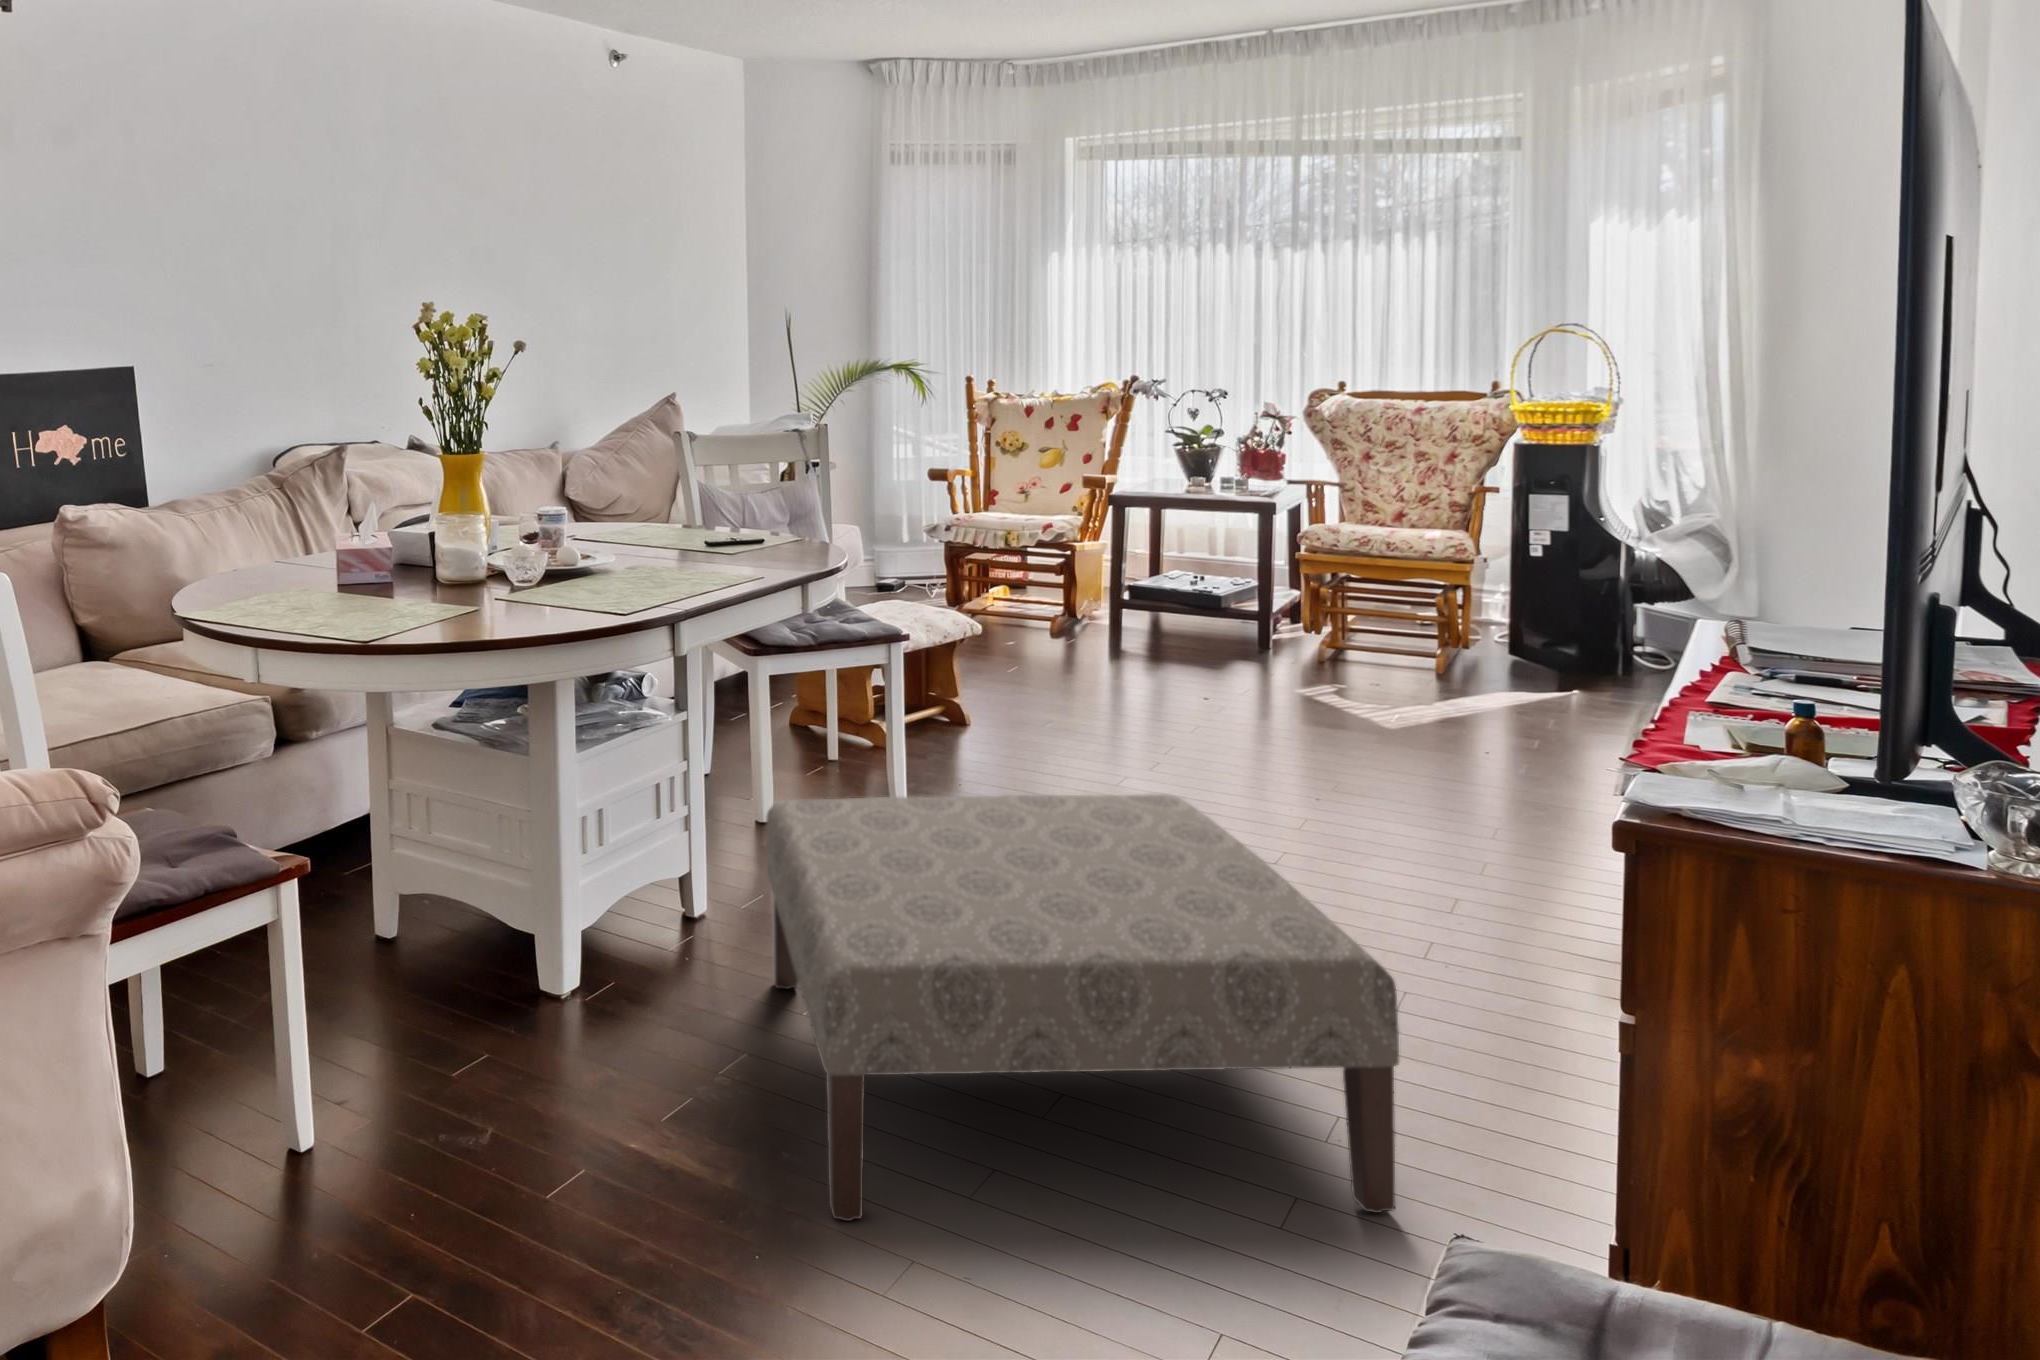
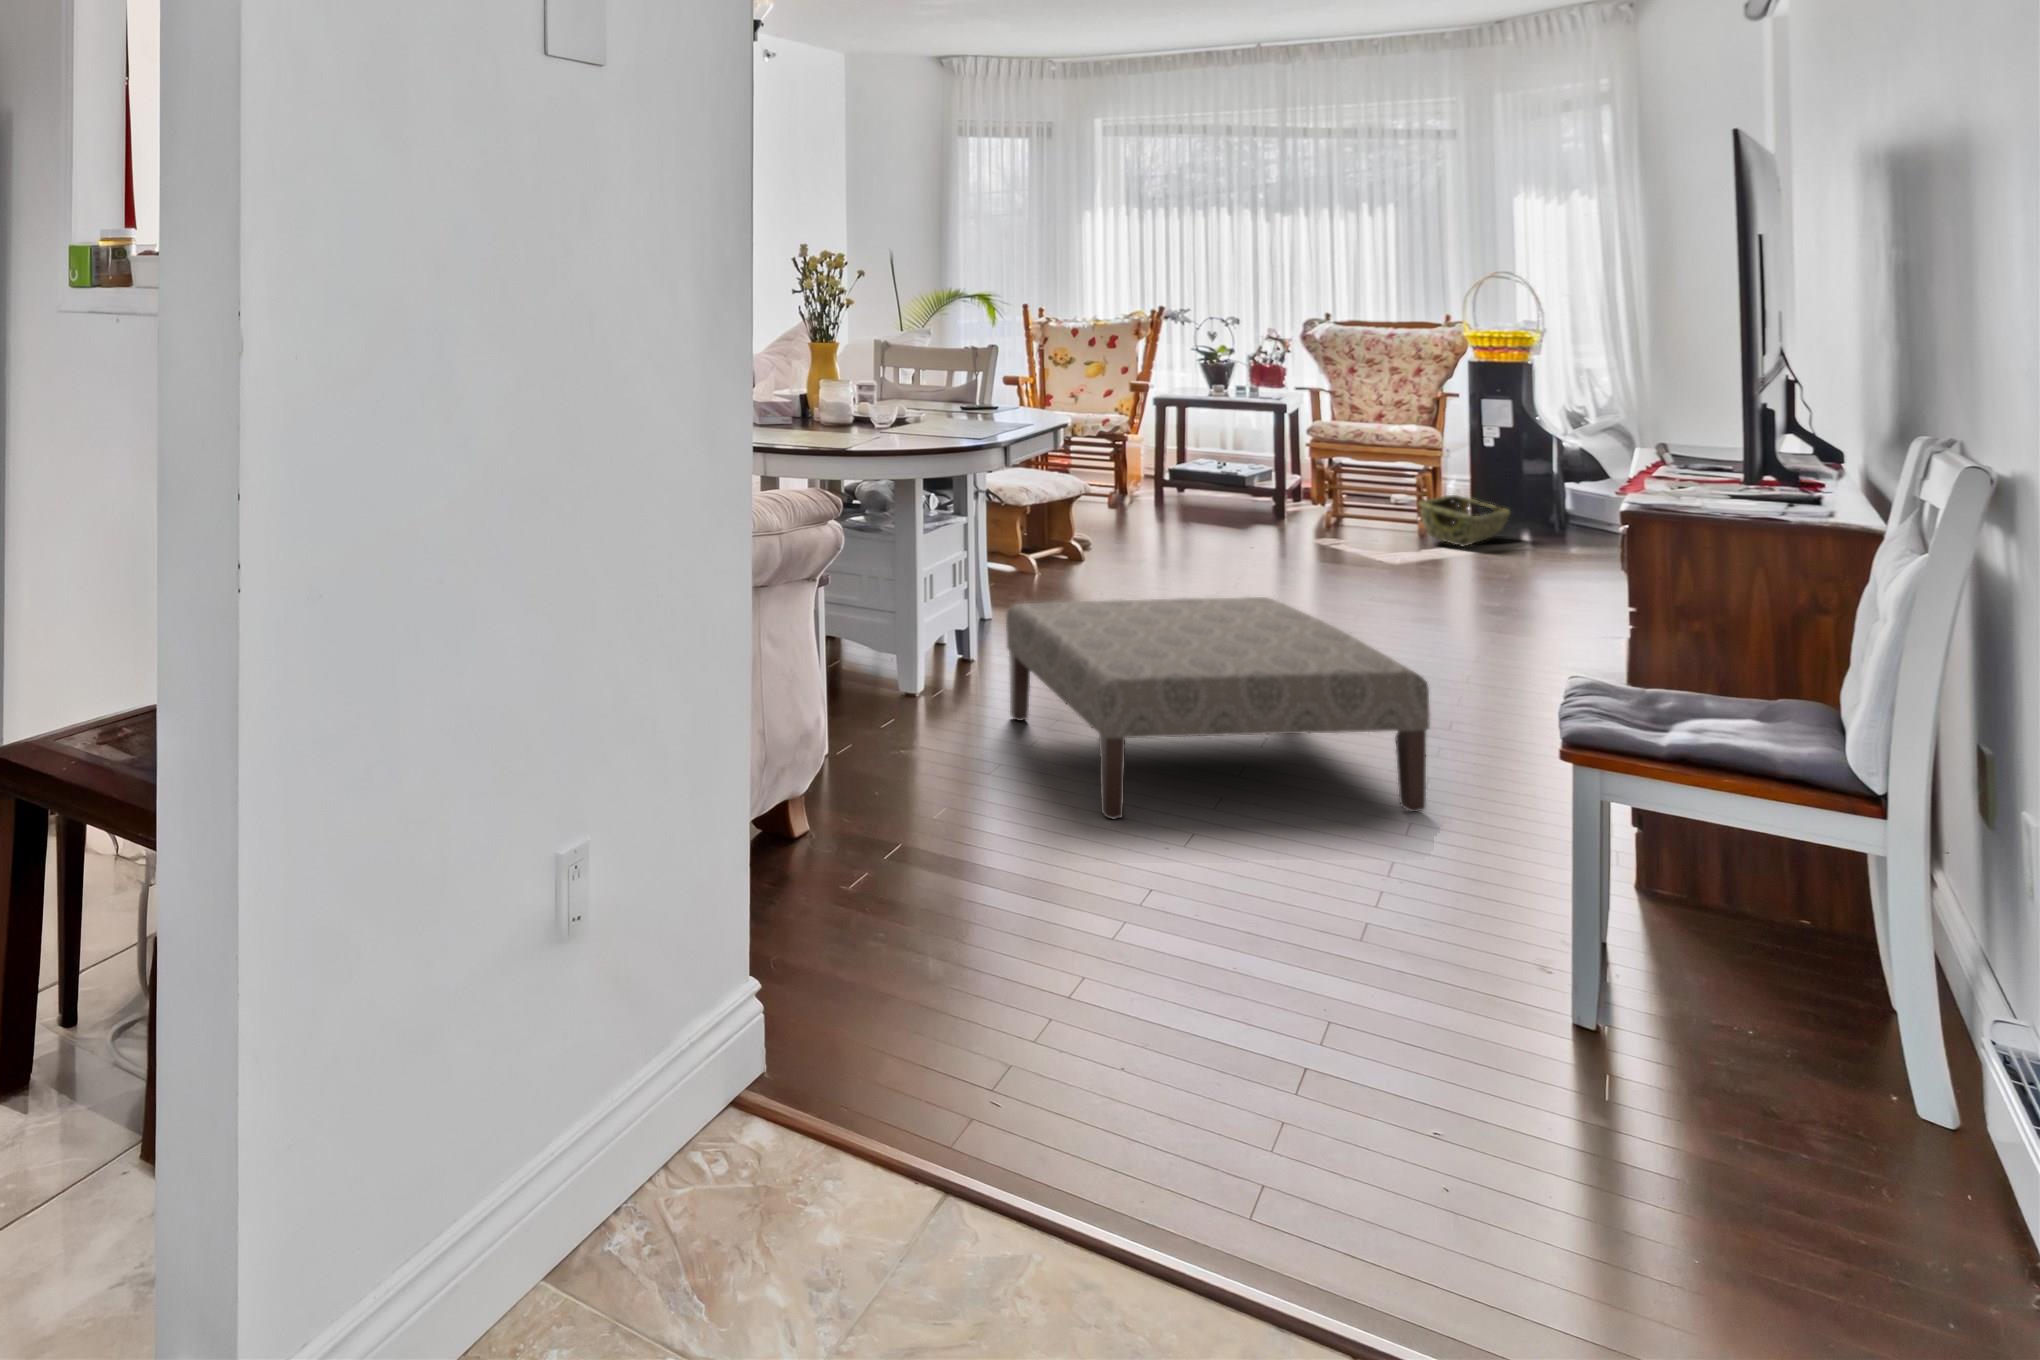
woven basket: none [1446,623,1569,695] -> present [1419,495,1511,546]

